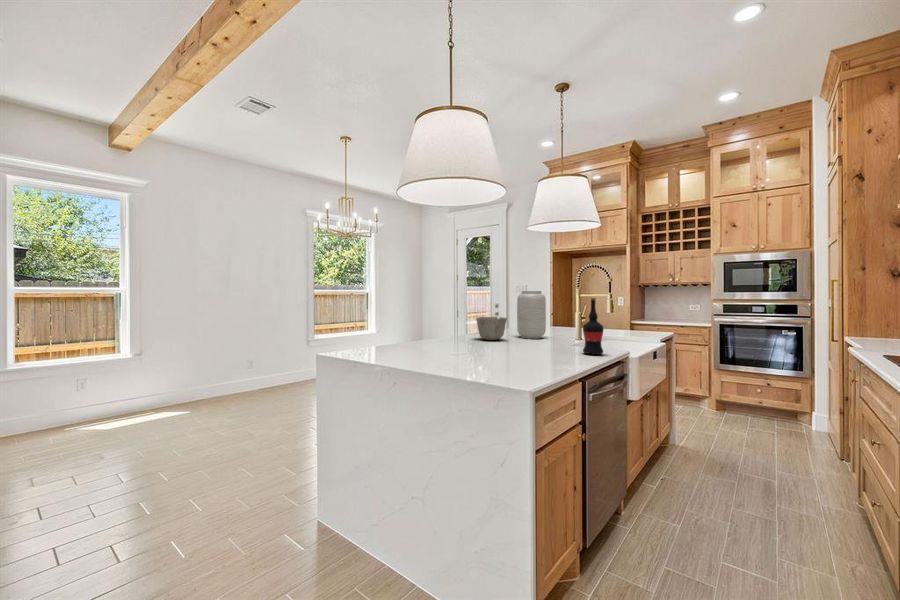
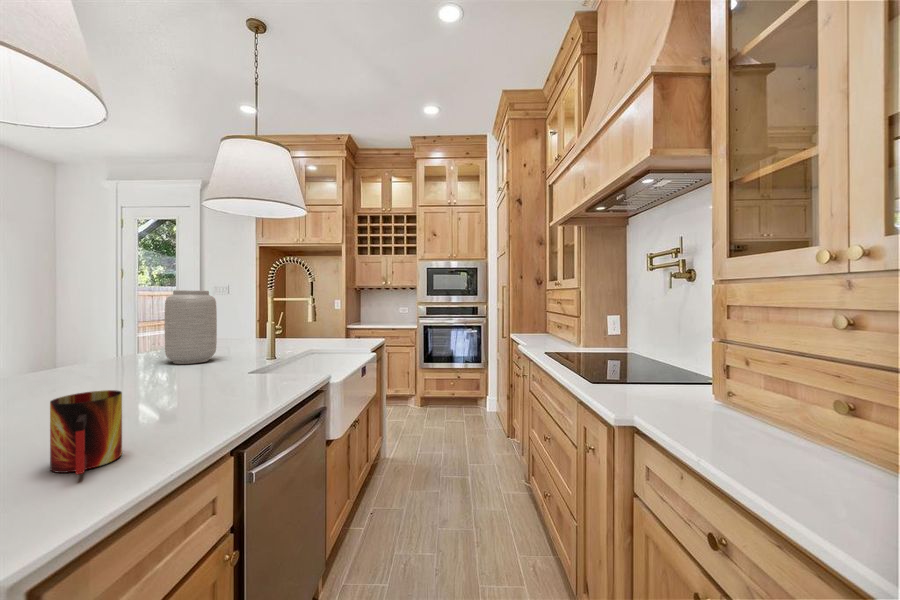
wine bottle: present [583,298,604,354] -> none [255,301,287,387]
ceramic bowl: present [476,317,507,340] -> none [59,333,134,376]
mug: none [519,339,543,371] -> present [50,390,122,474]

